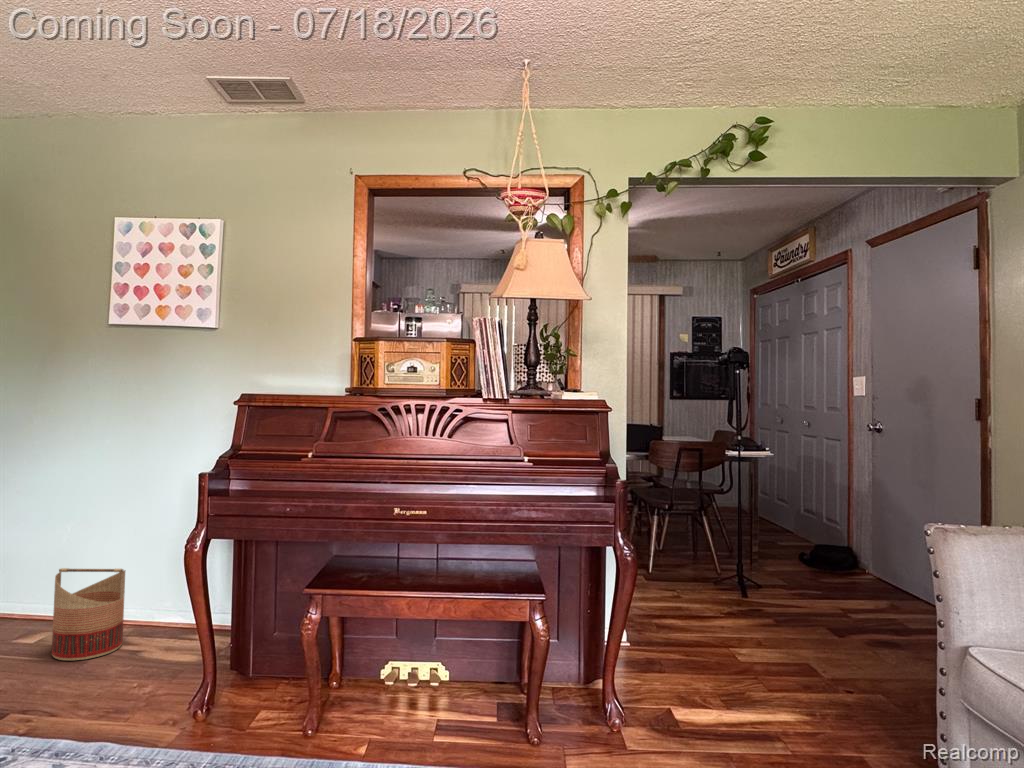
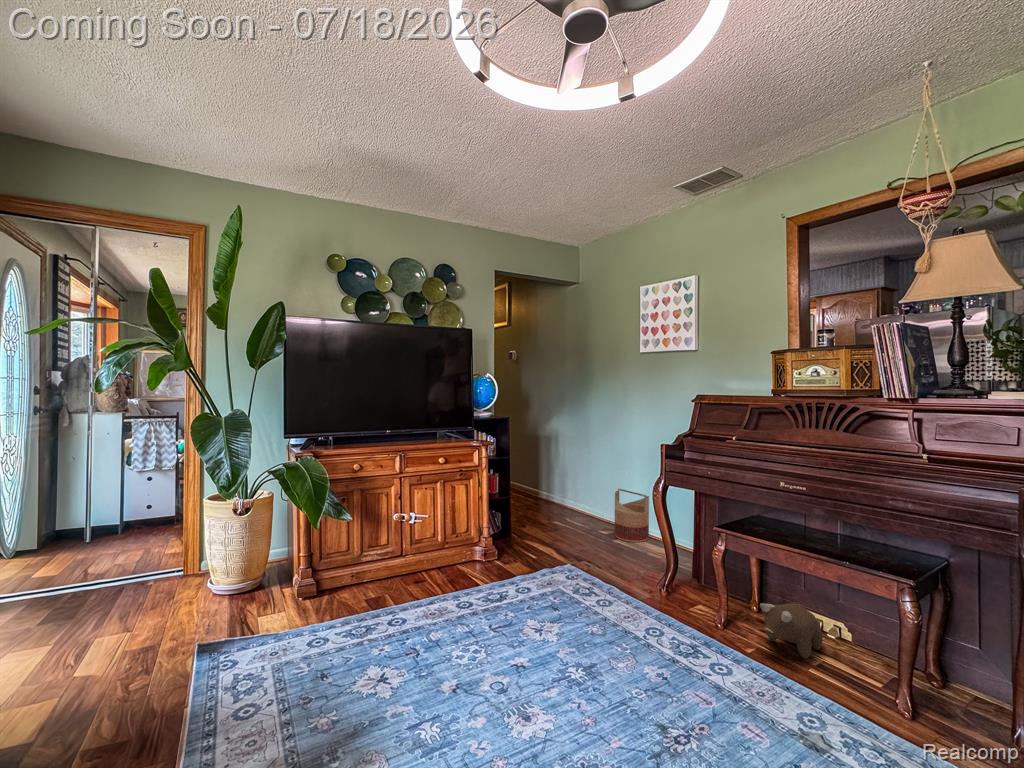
plush toy: none [373,654,431,717] -> present [760,603,822,659]

